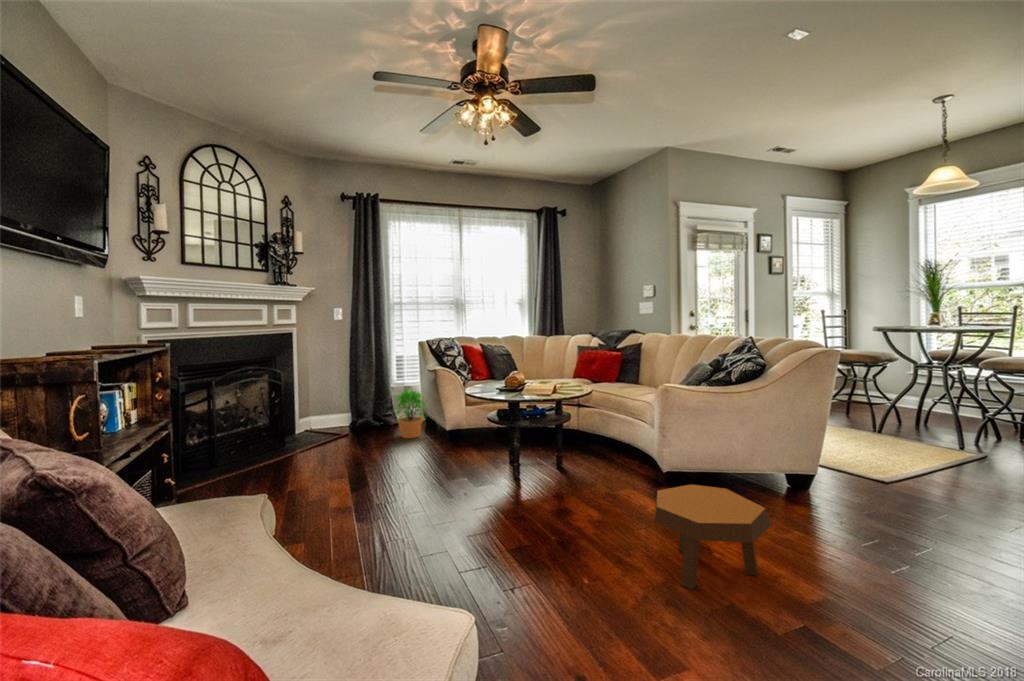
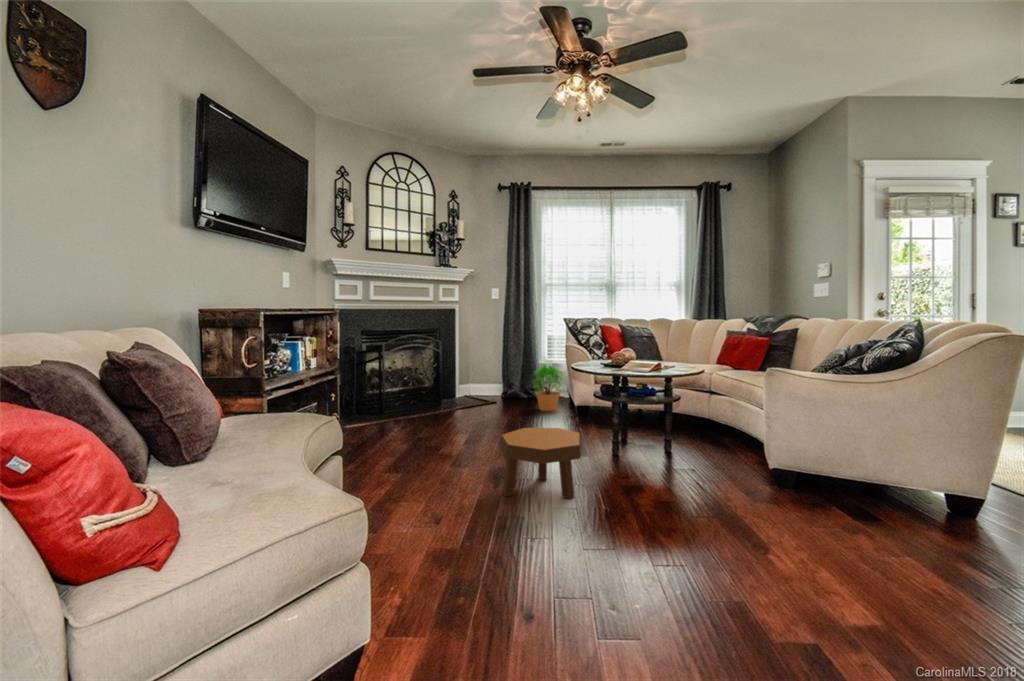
footstool: present [654,485,771,589] -> present [500,428,582,499]

